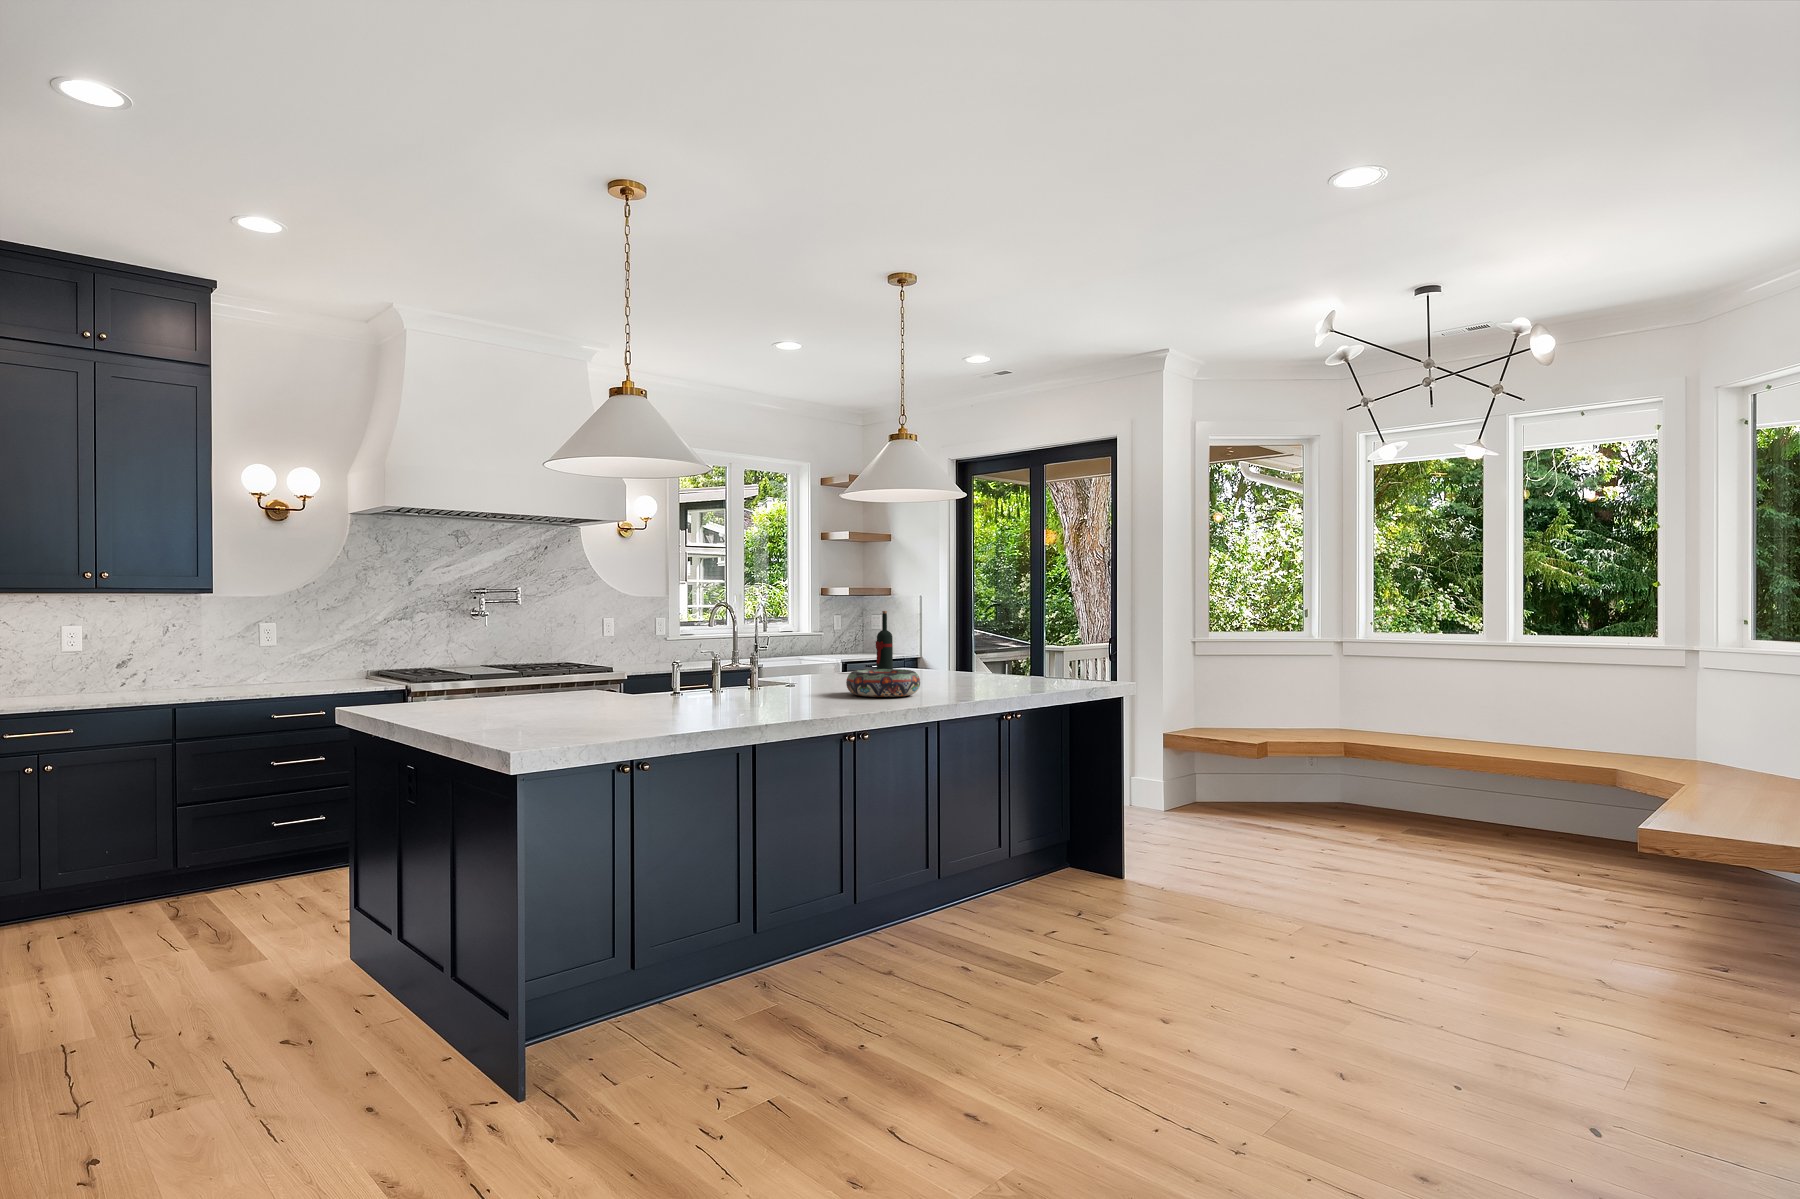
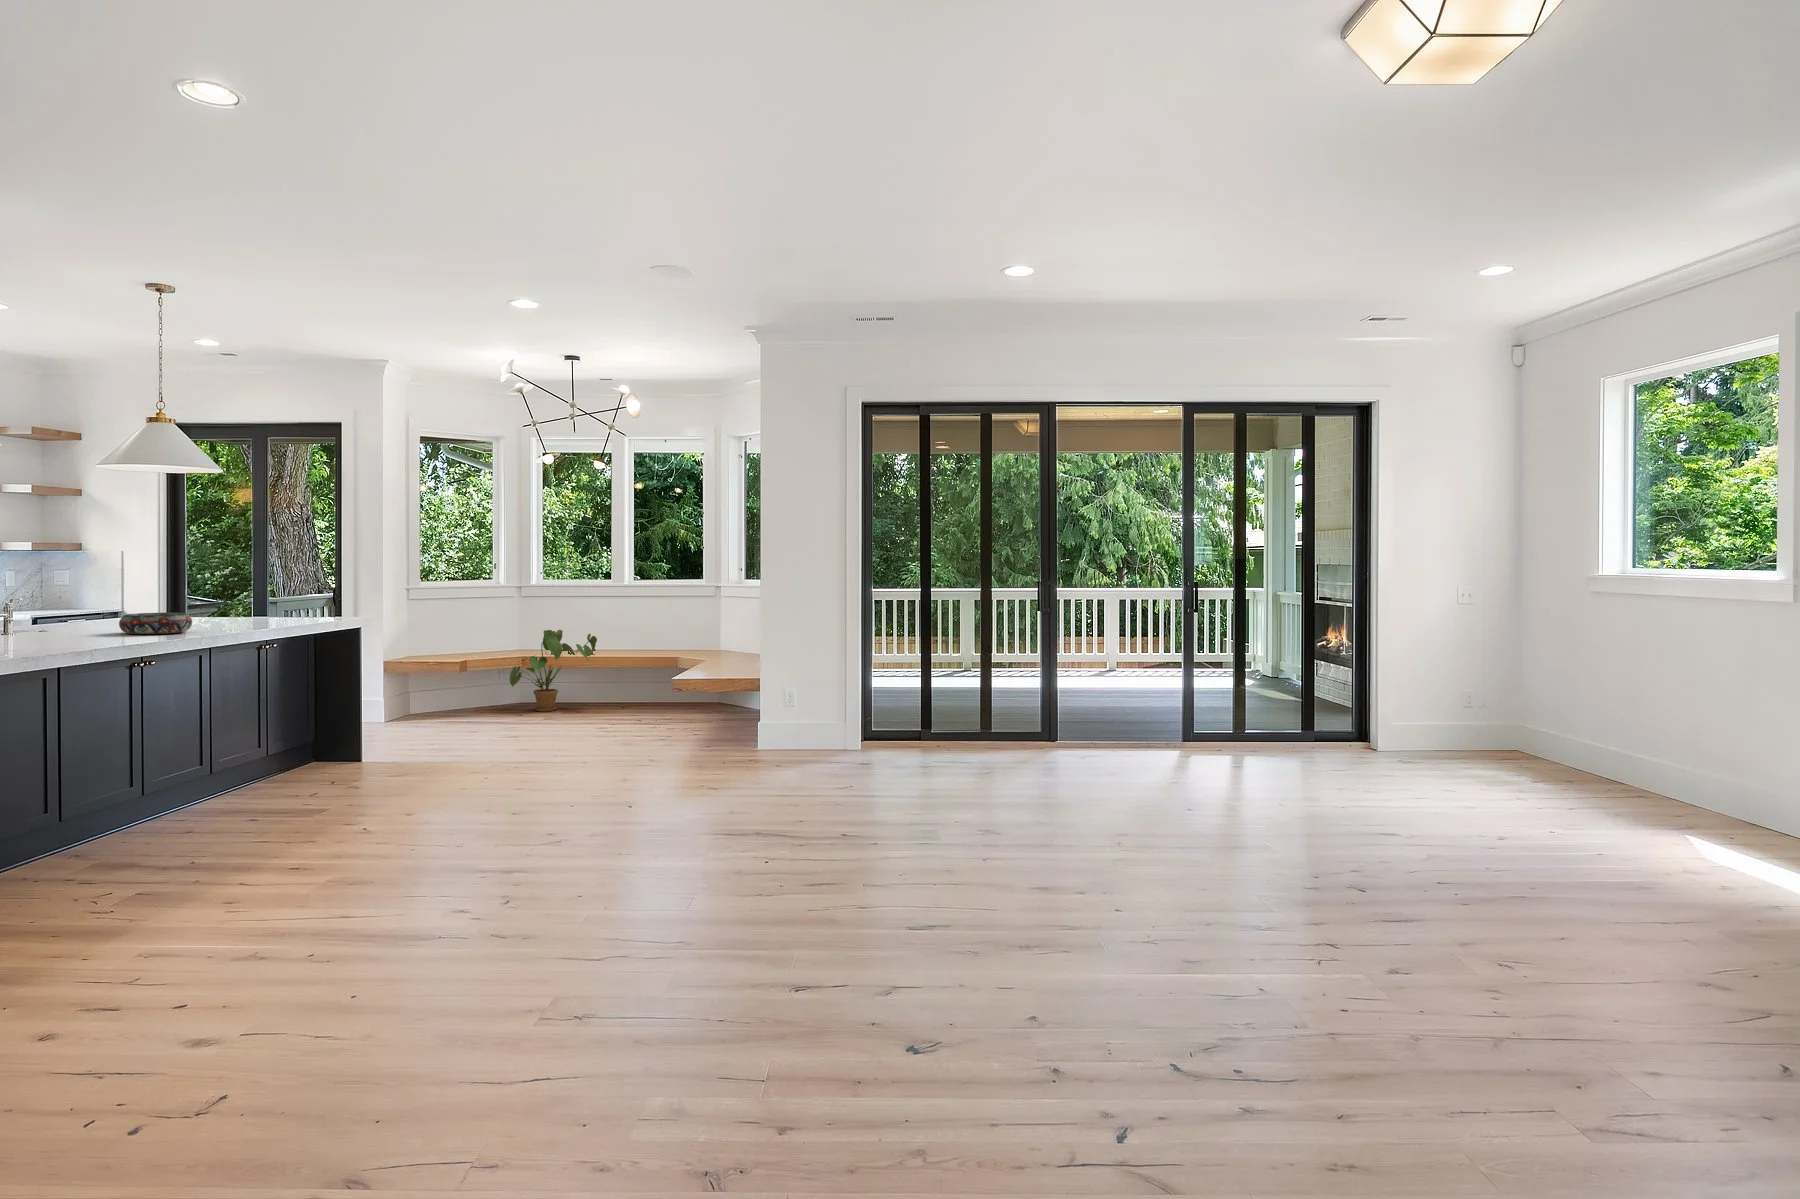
wine bottle: present [876,611,893,669] -> none [115,566,134,620]
house plant: none [1325,705,1458,825] -> present [509,630,597,712]

